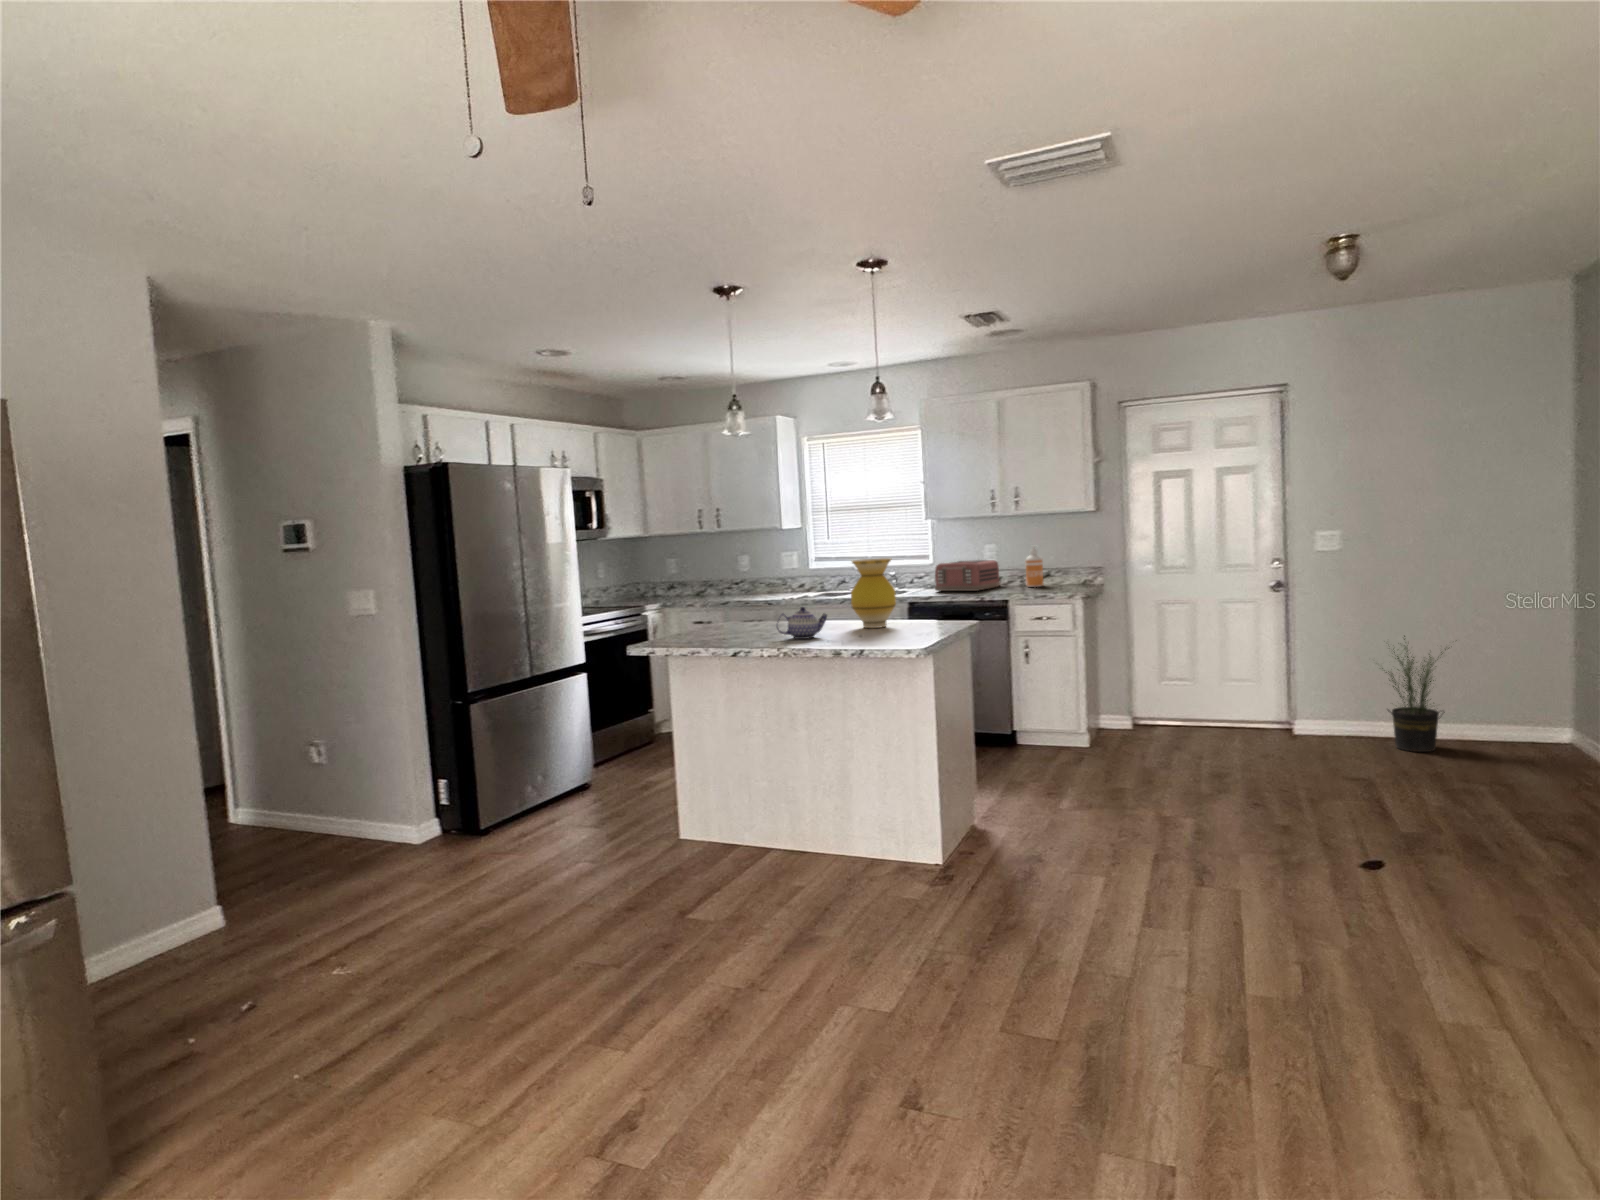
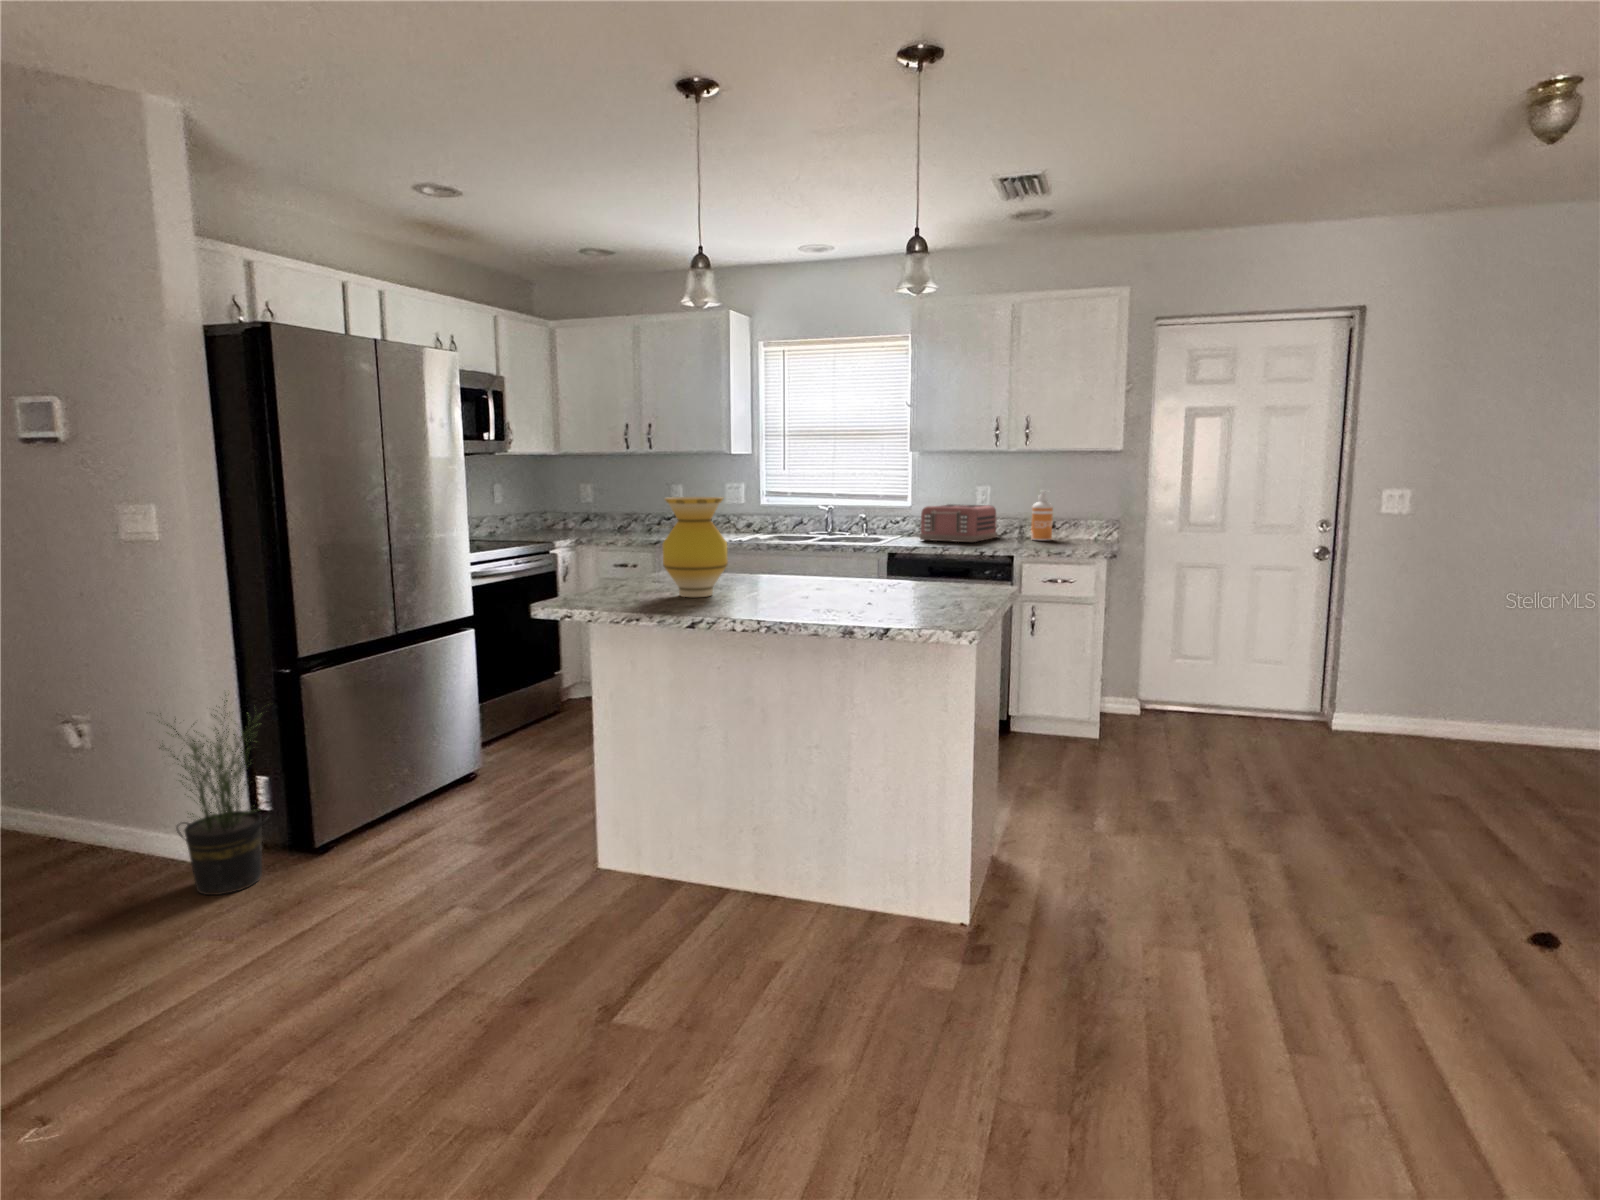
vase: present [851,558,896,628] -> present [663,497,728,597]
teapot: present [777,607,827,639] -> none [752,558,824,604]
potted plant: present [1382,636,1449,752] -> present [157,694,268,895]

